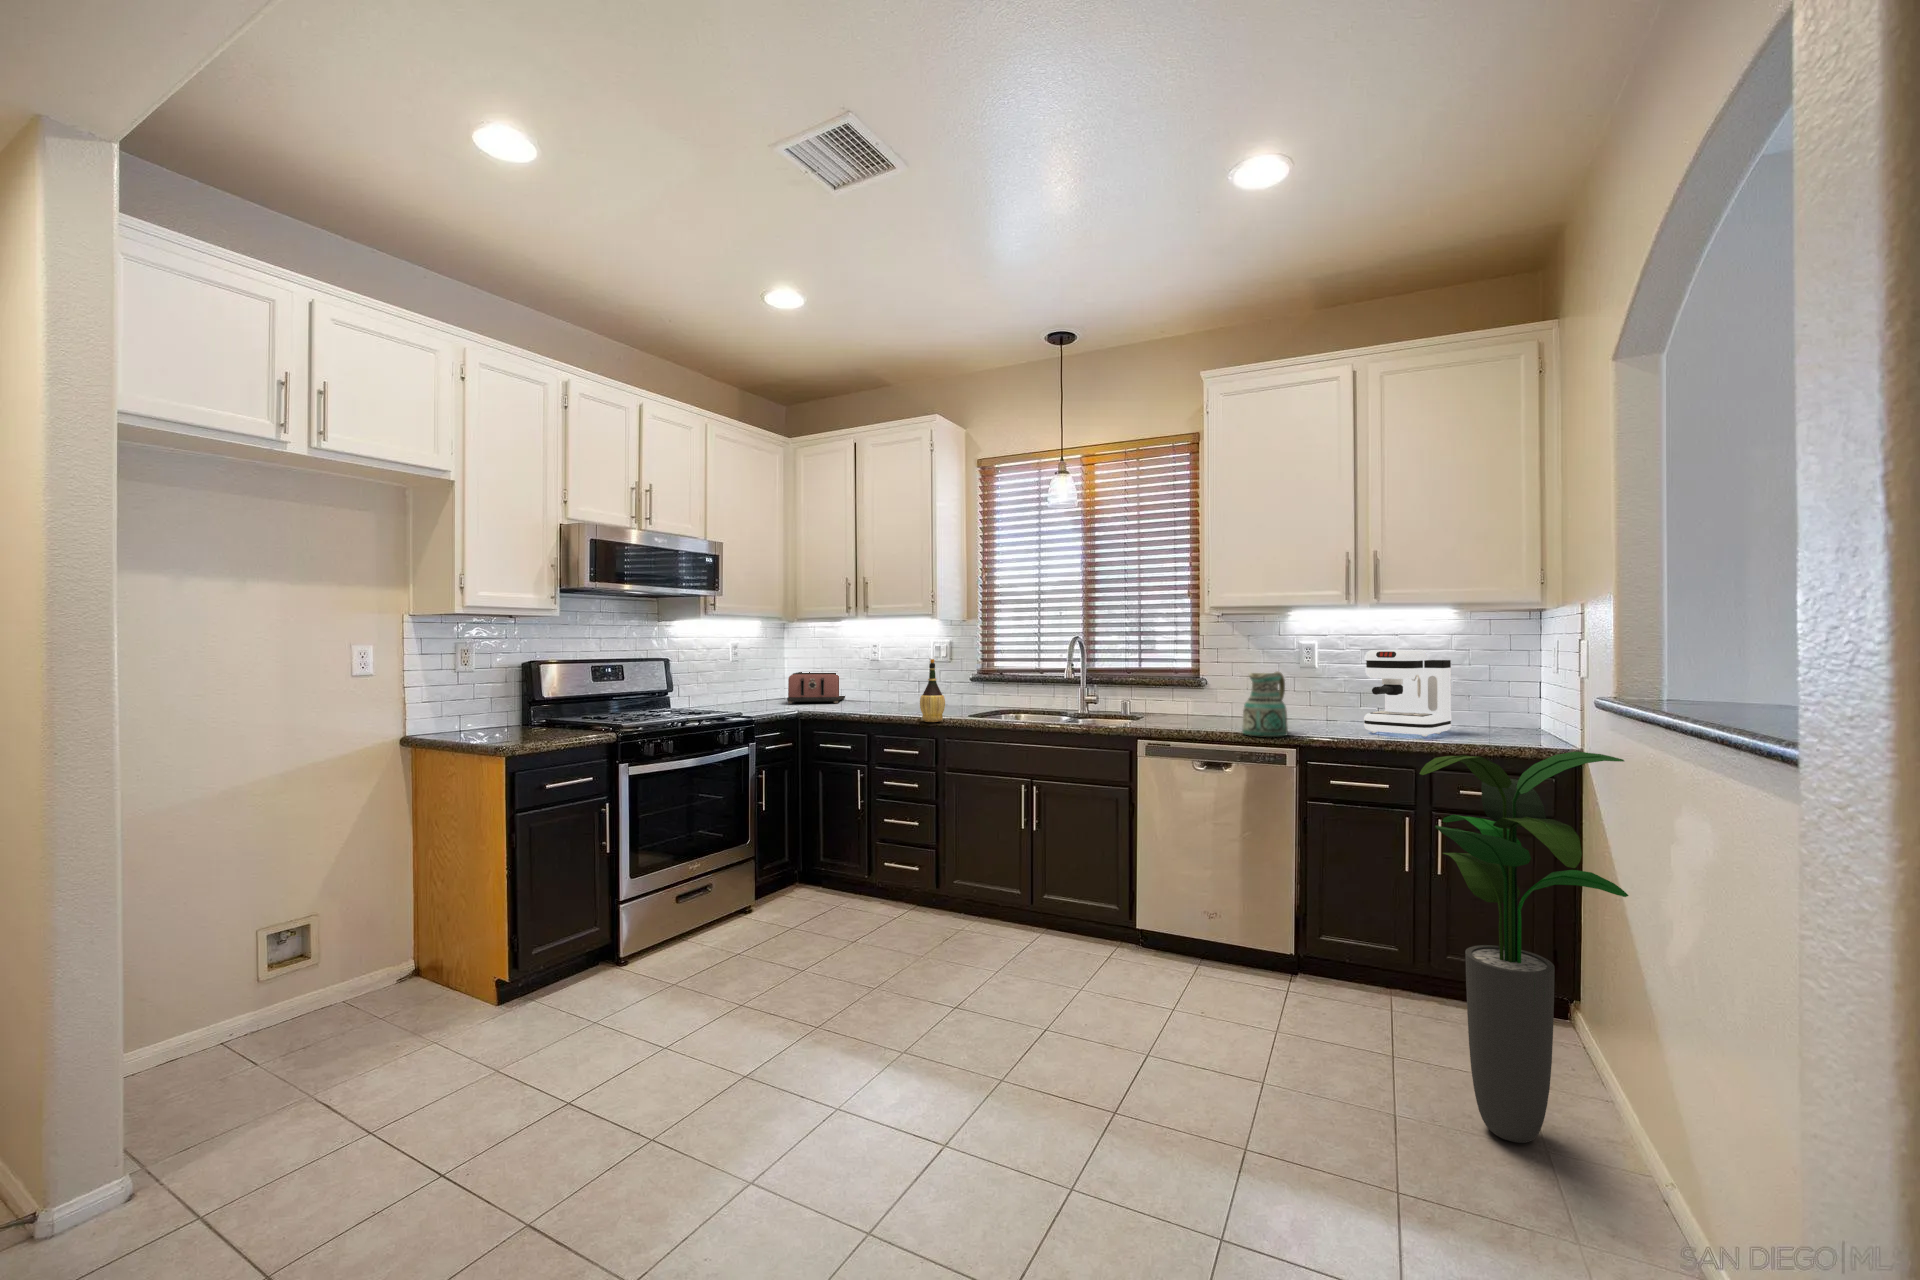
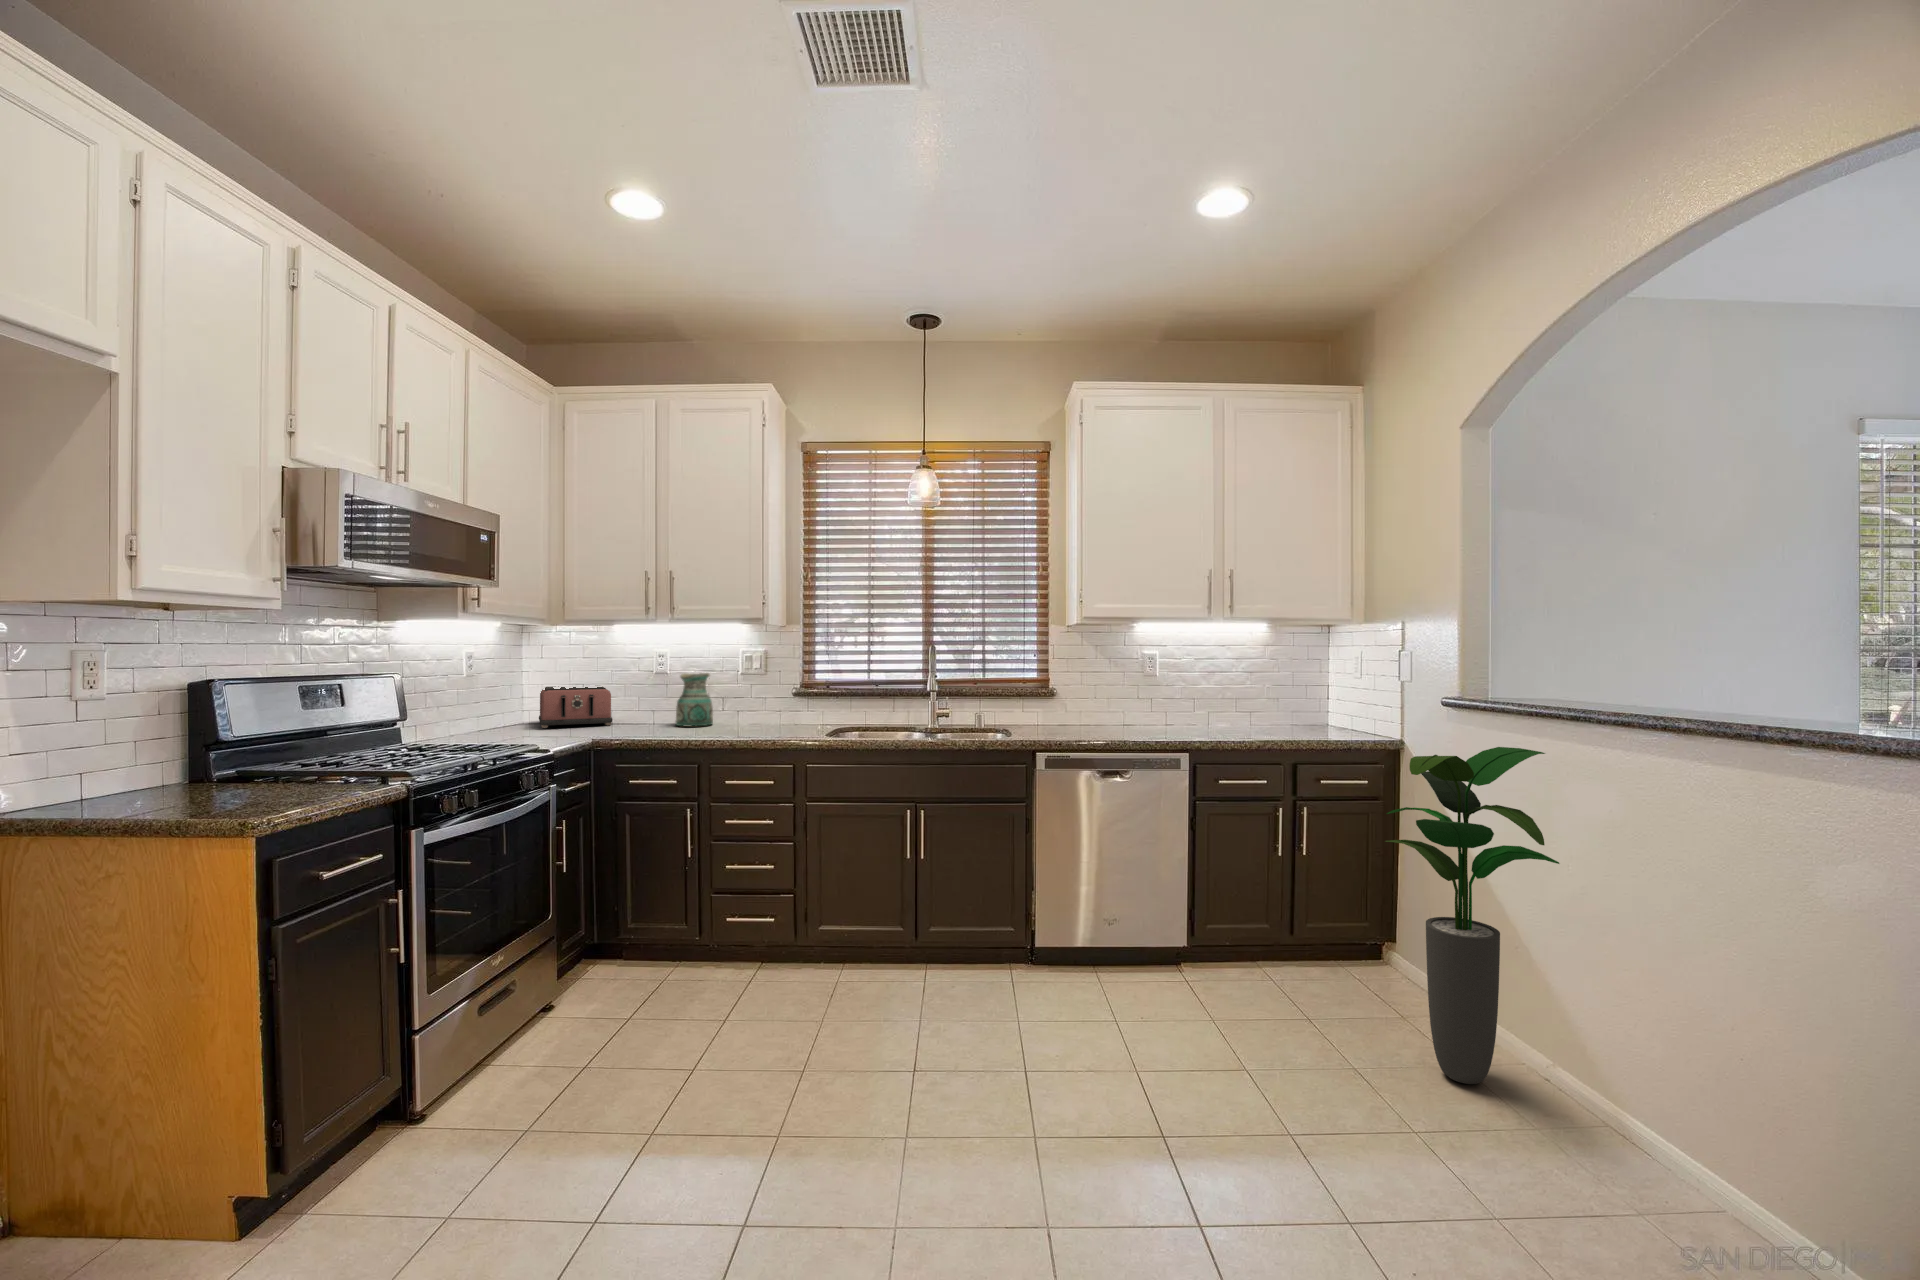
coffee maker: present [1364,650,1451,737] -> none [1223,660,1285,737]
wine bottle: present [920,659,945,722] -> none [777,671,807,745]
ceramic pitcher: present [1242,671,1288,737] -> present [676,673,713,727]

